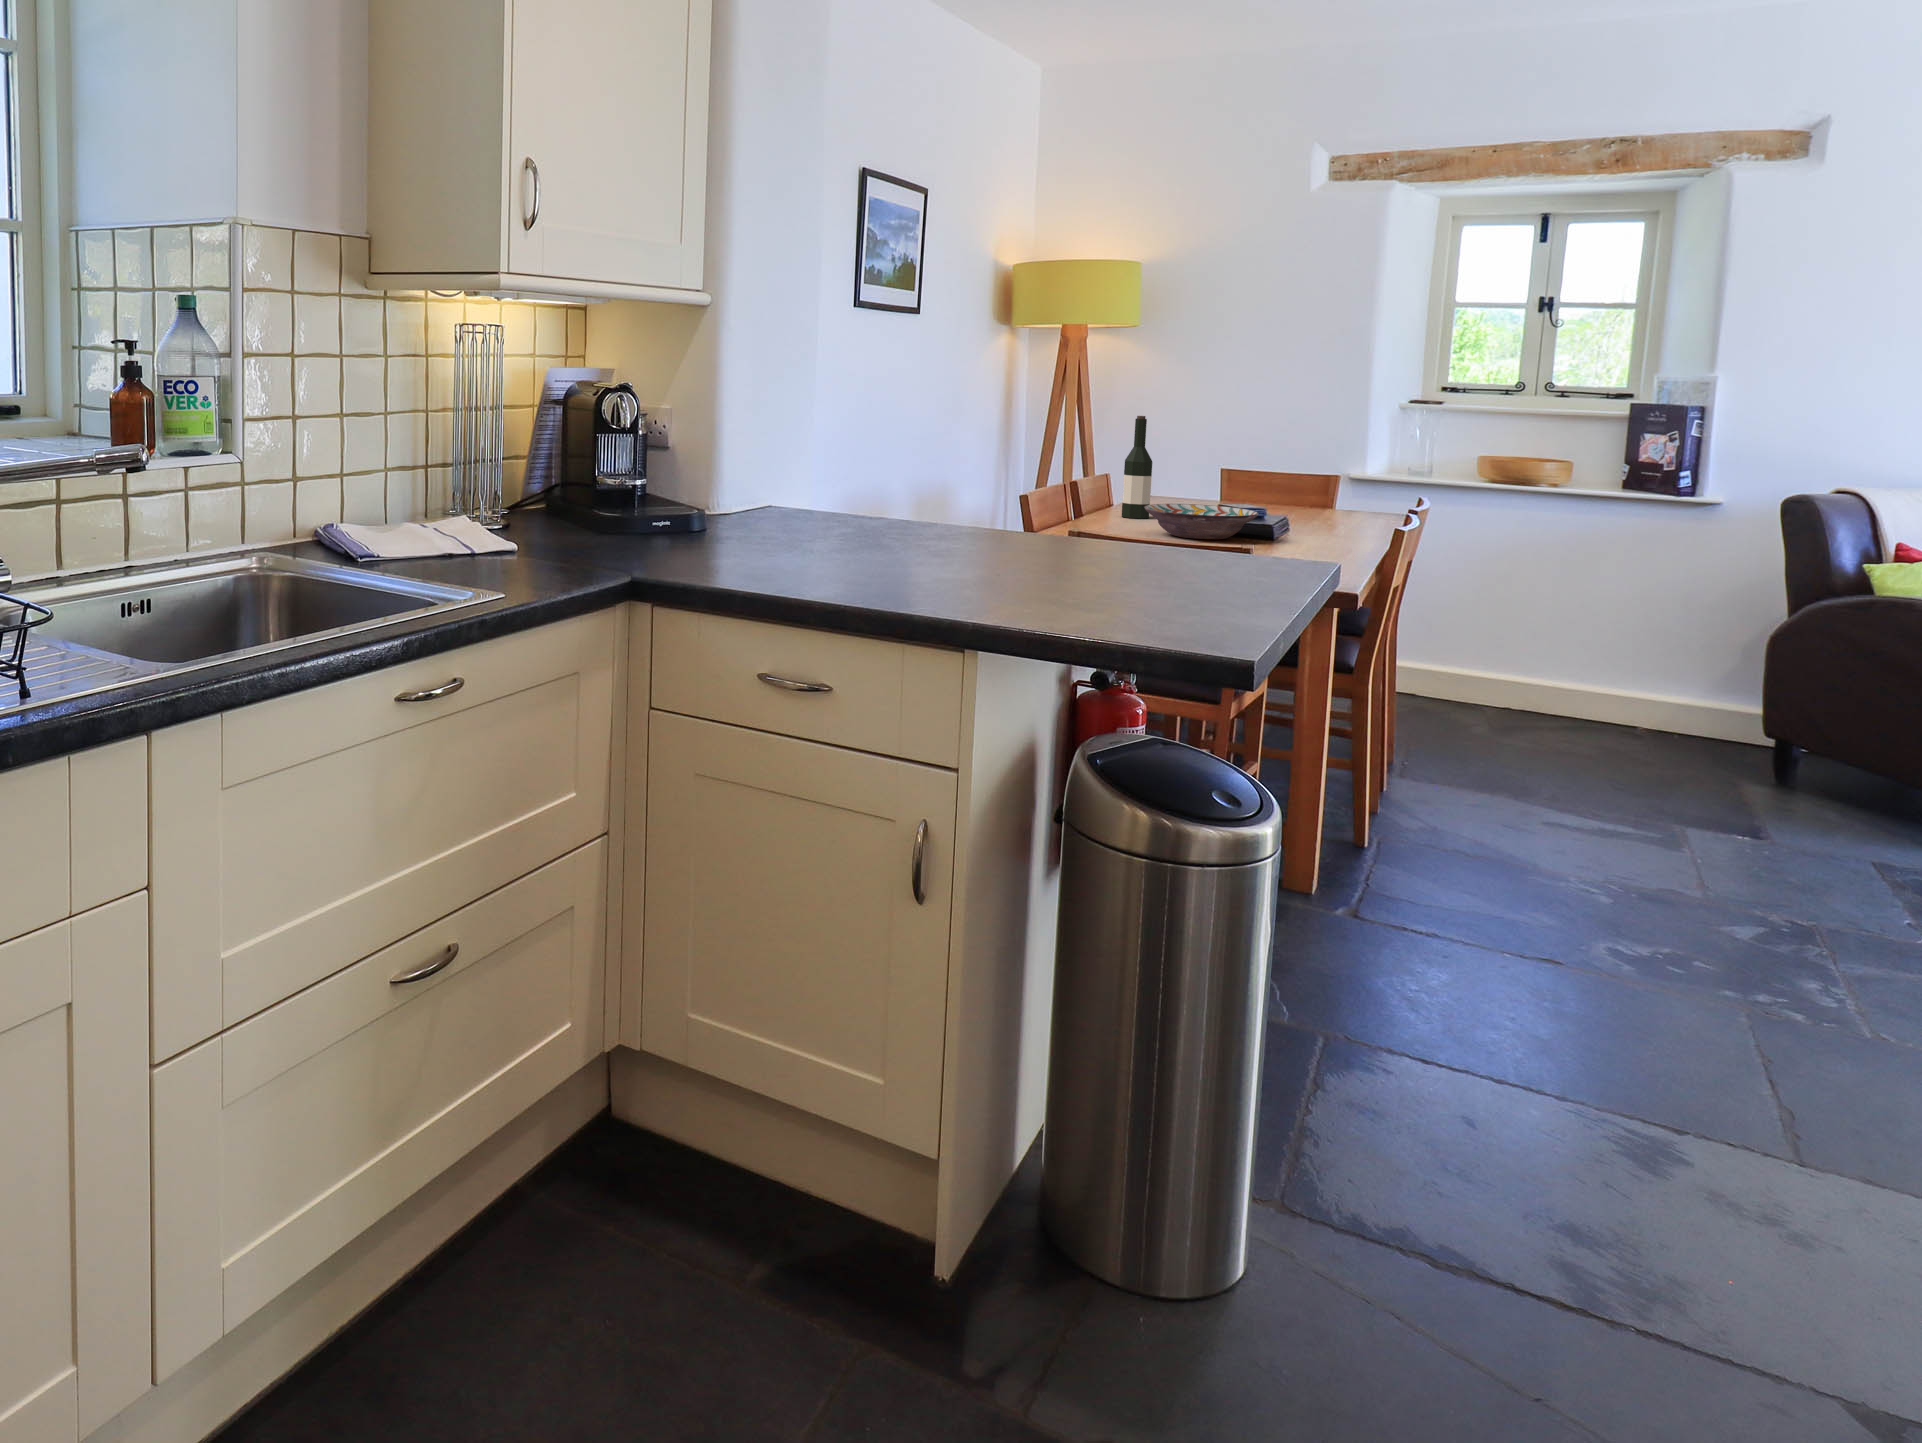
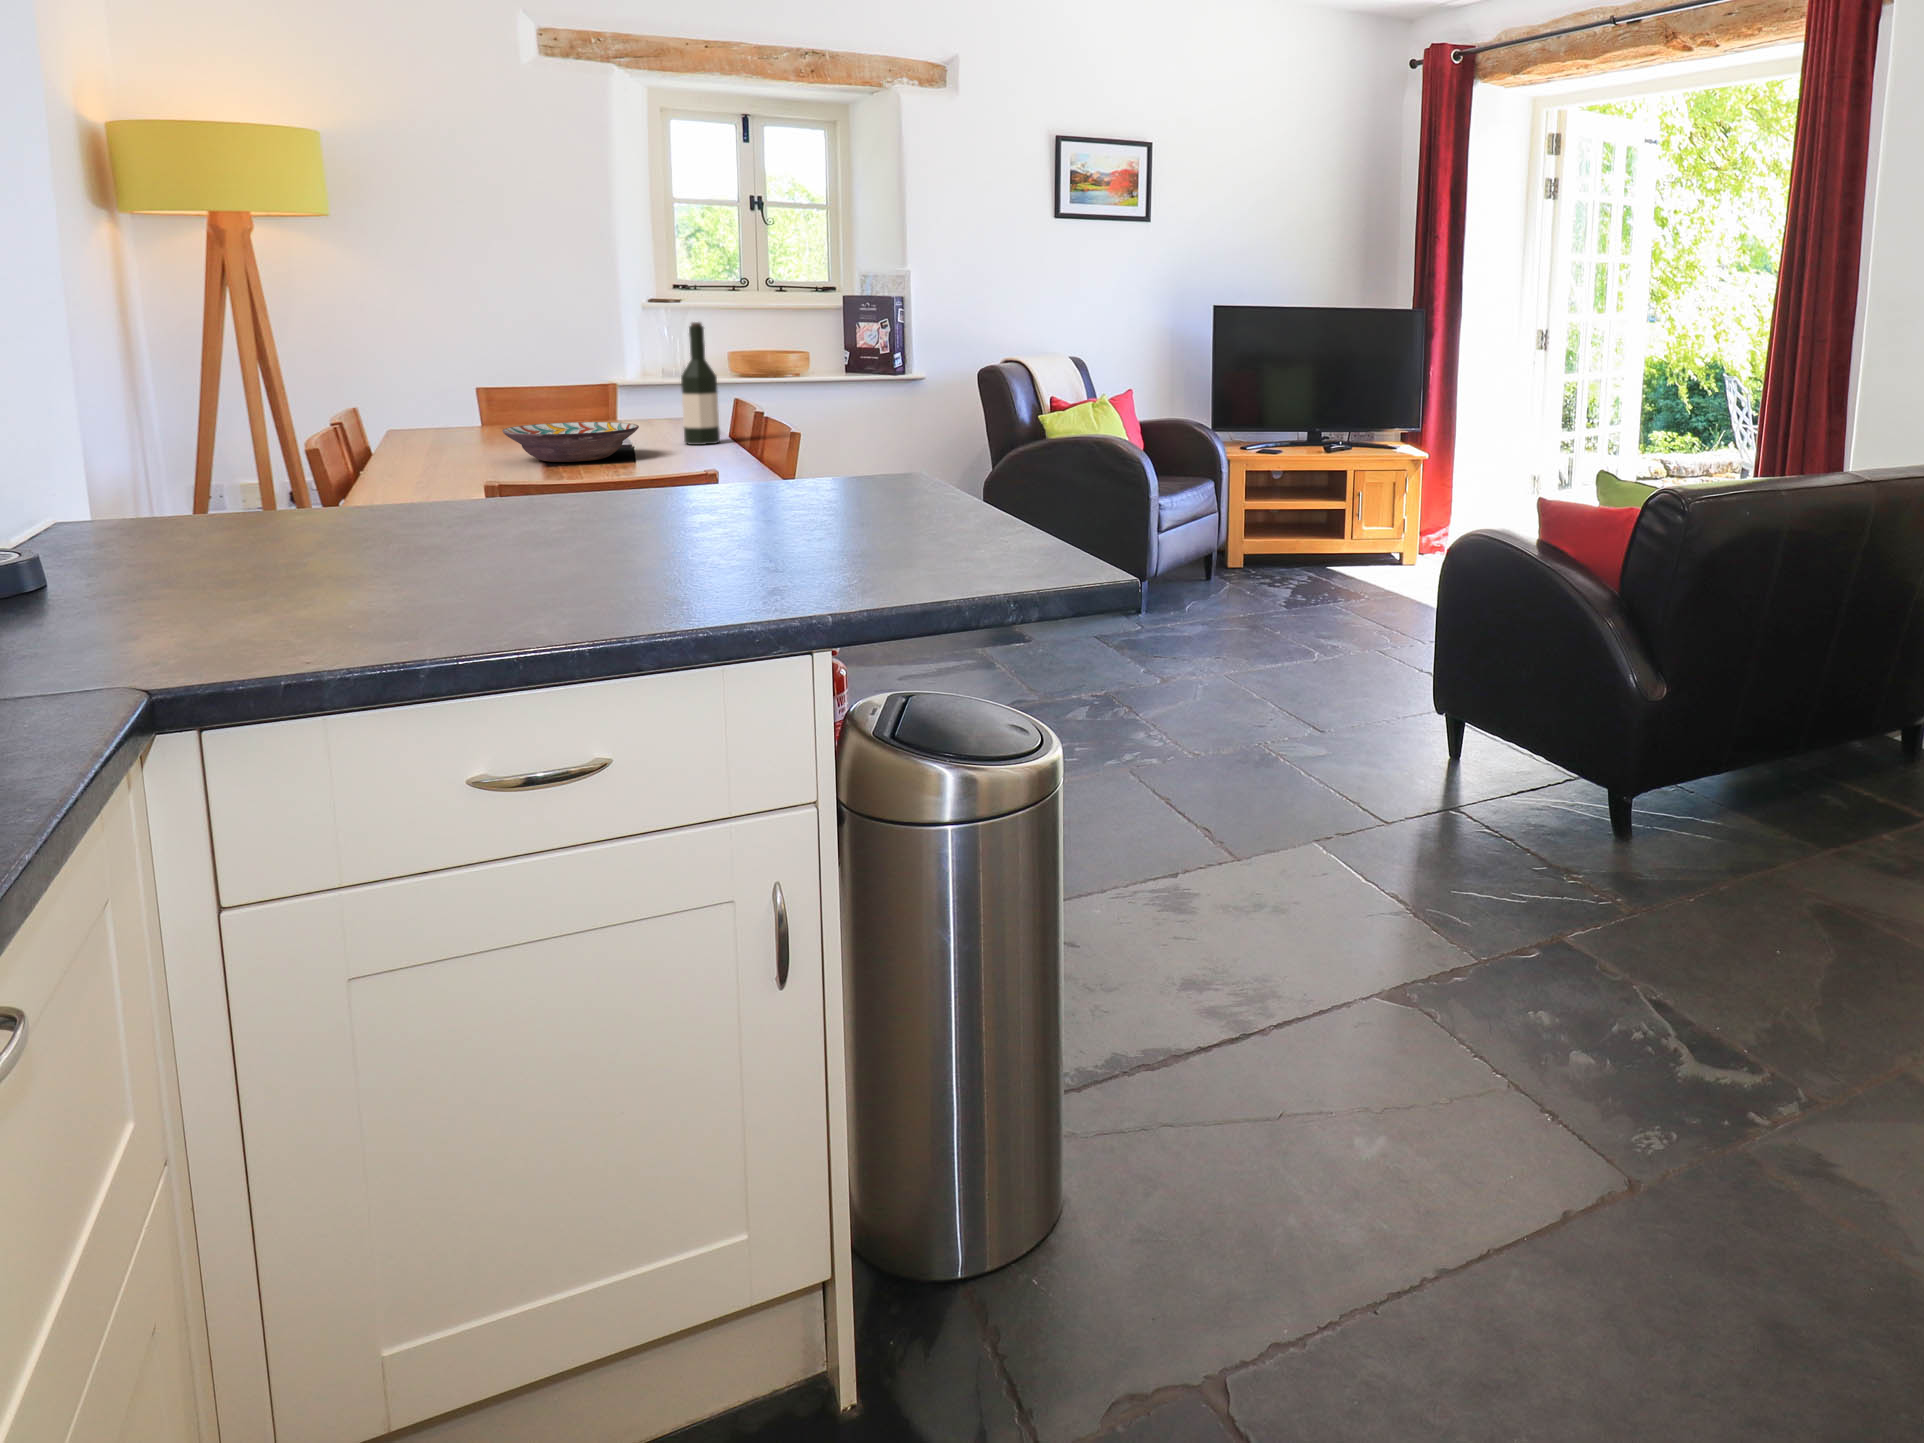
wine bottle: present [1122,416,1152,518] -> present [681,322,720,445]

